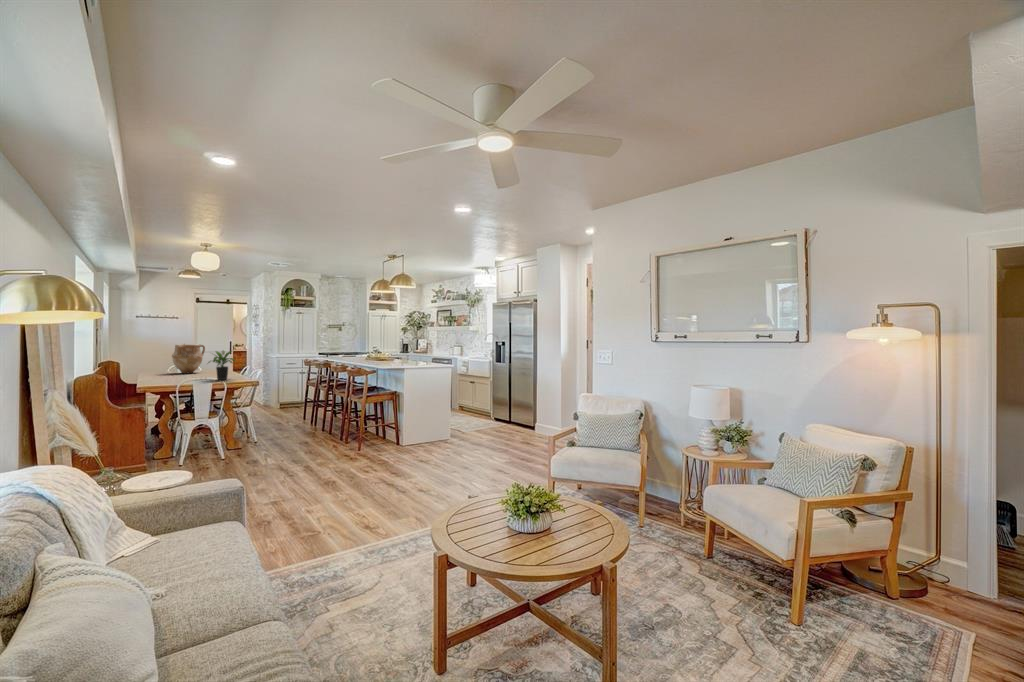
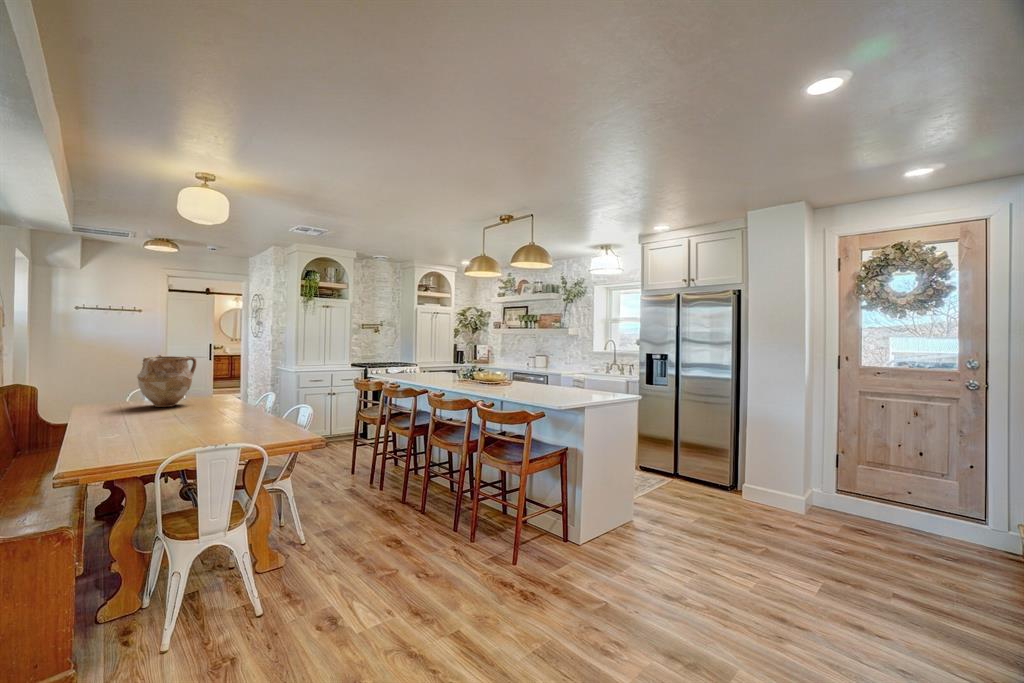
potted plant: present [208,350,235,380] -> none [212,372,271,432]

